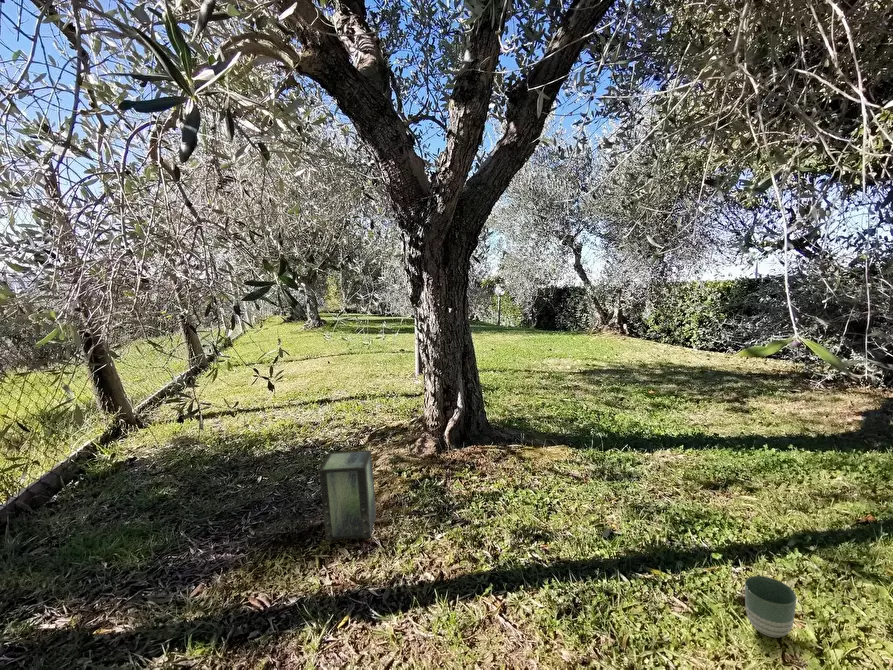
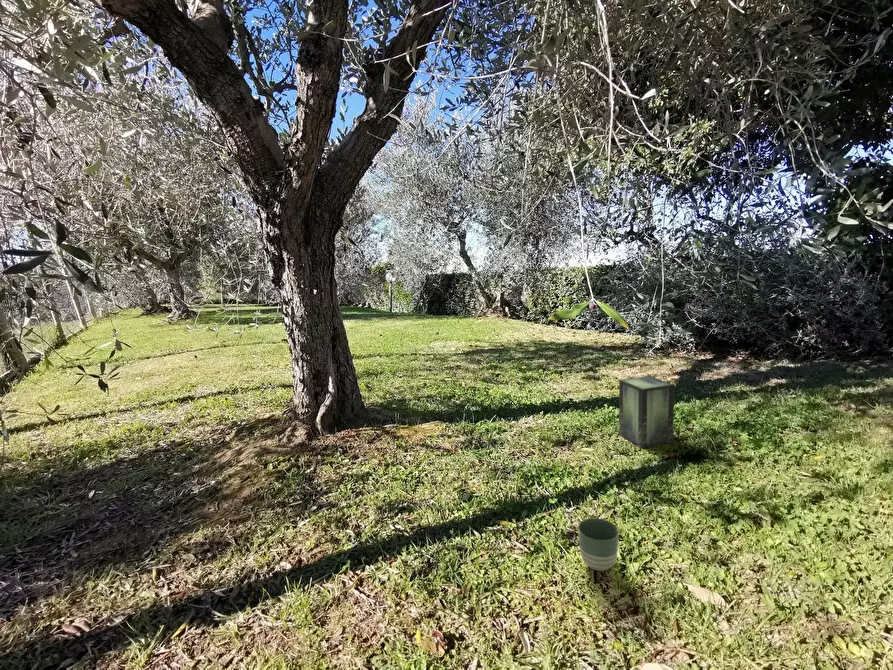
storage box: present [319,451,376,540] -> present [619,376,675,448]

